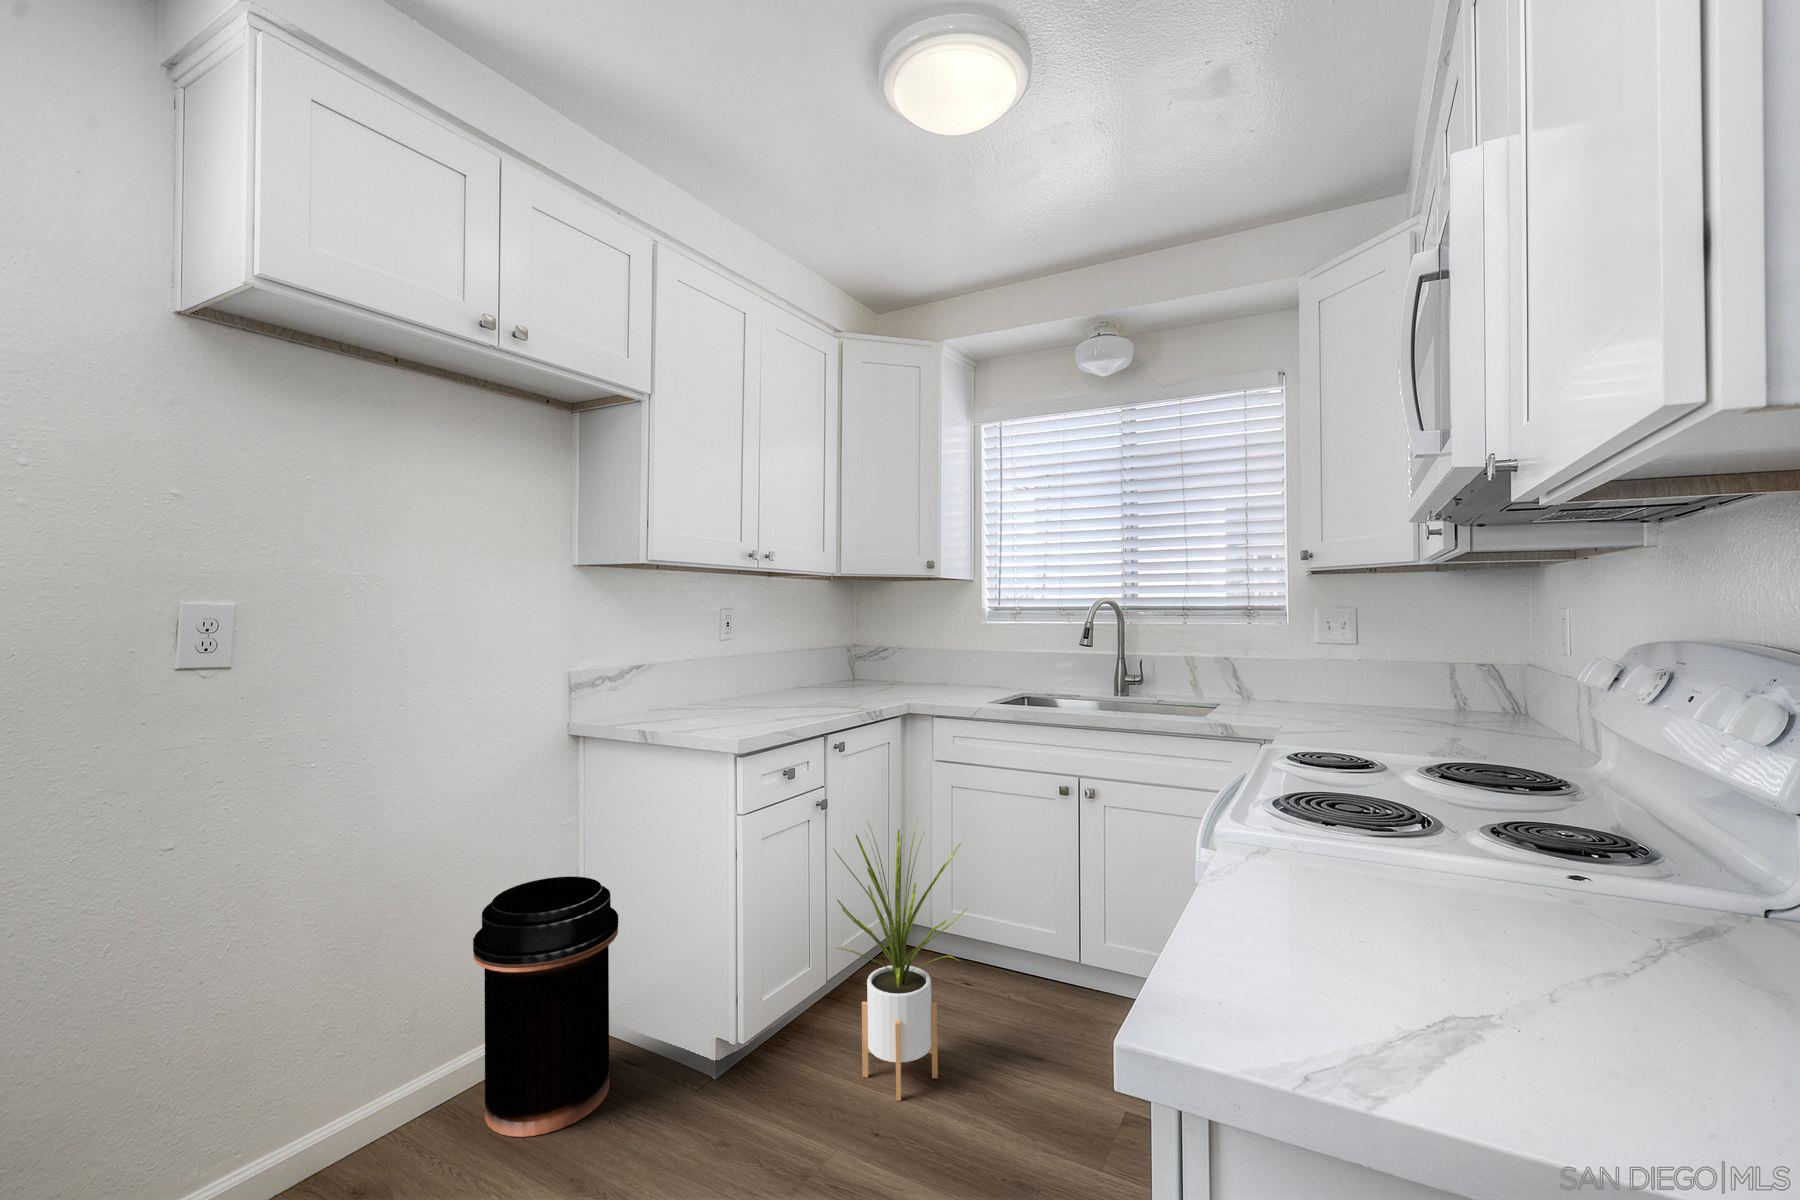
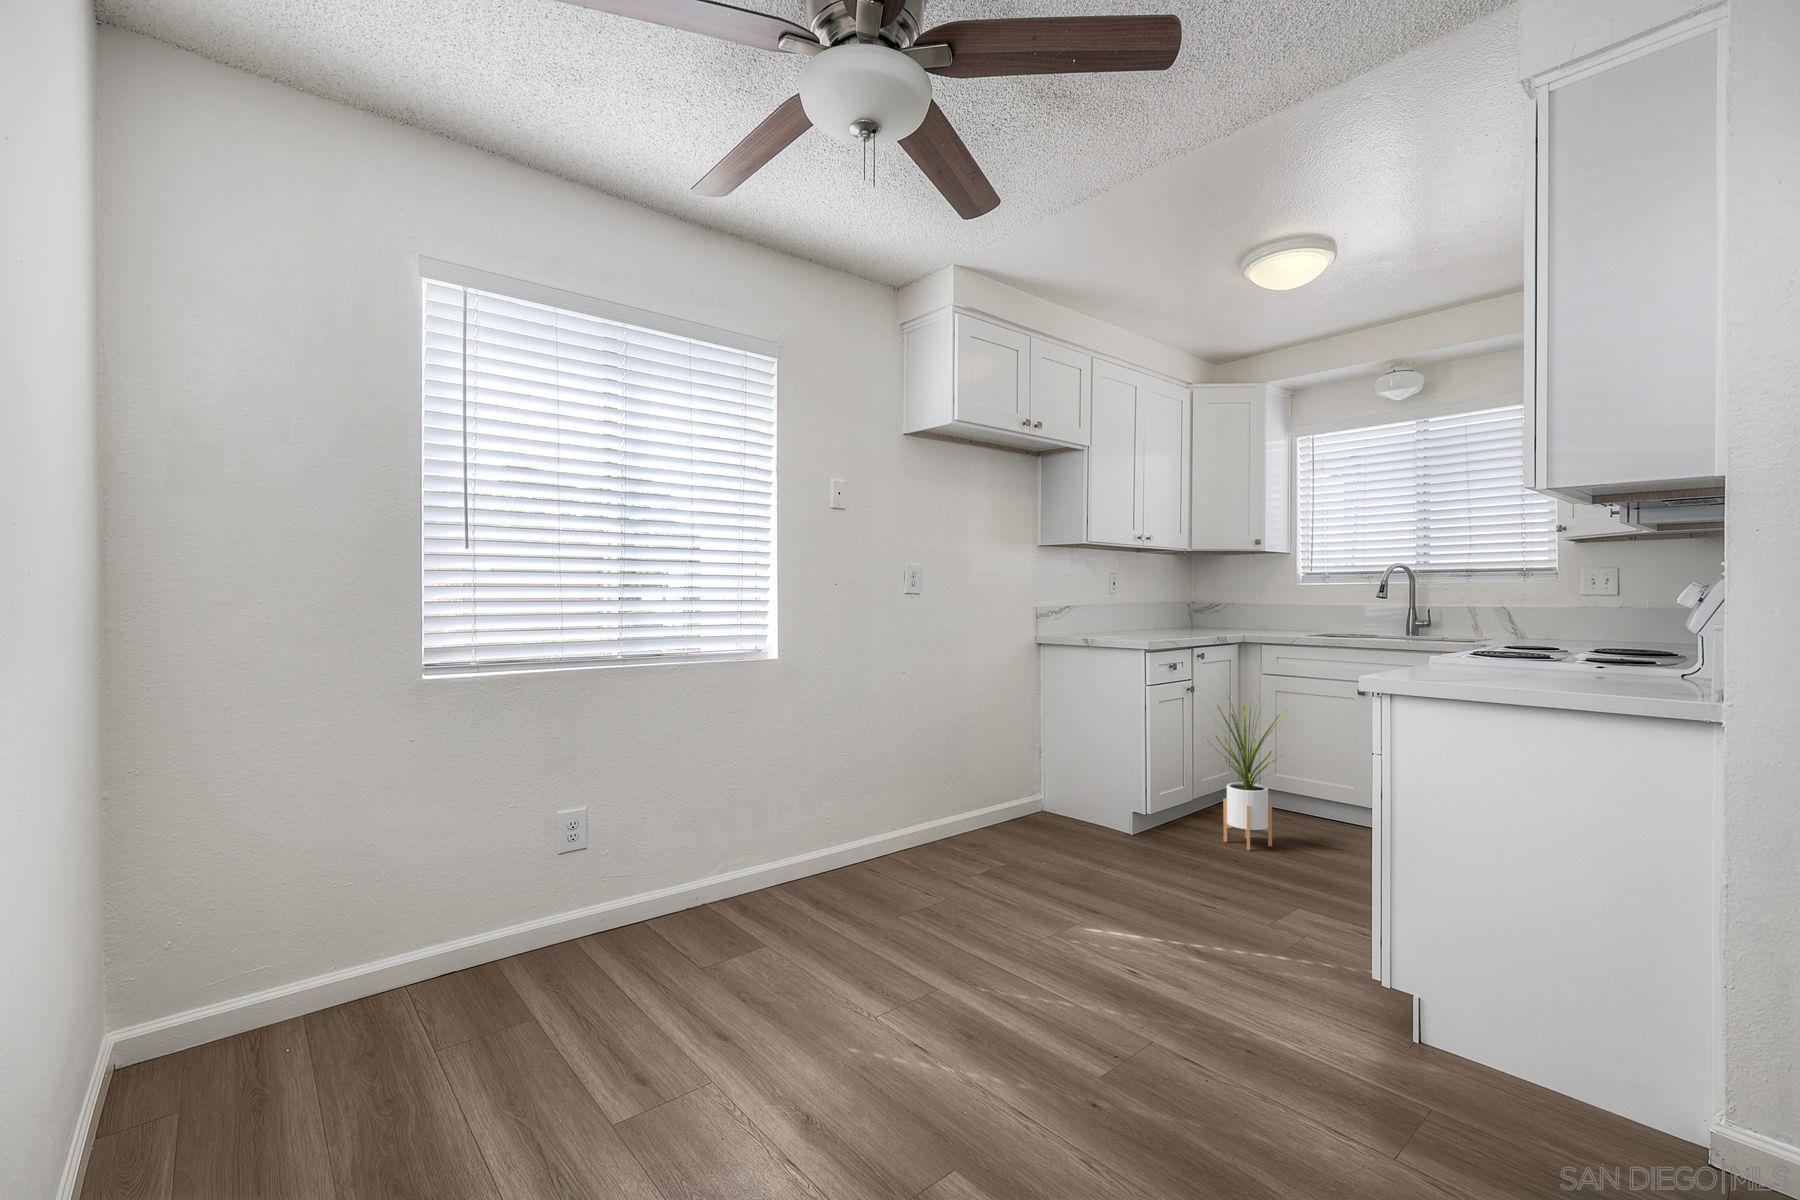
trash can: present [473,876,618,1137] -> none [1008,717,1080,839]

